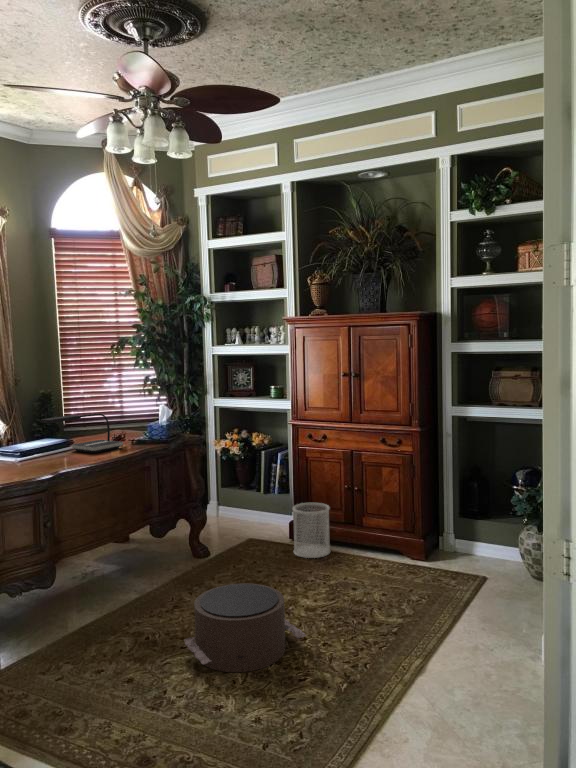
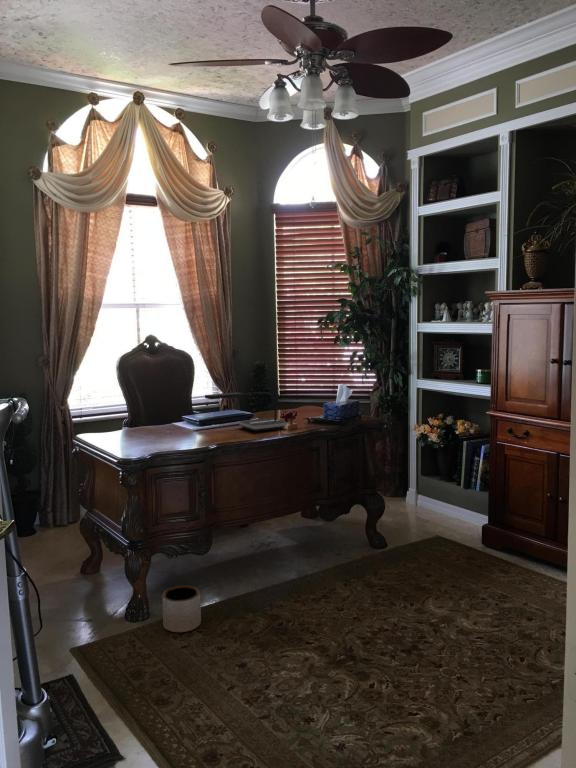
wastebasket: present [293,503,330,558] -> none [477,507,523,572]
pouf: present [184,583,306,672] -> none [304,588,434,689]
planter: none [22,616,64,666] -> present [162,586,201,633]

